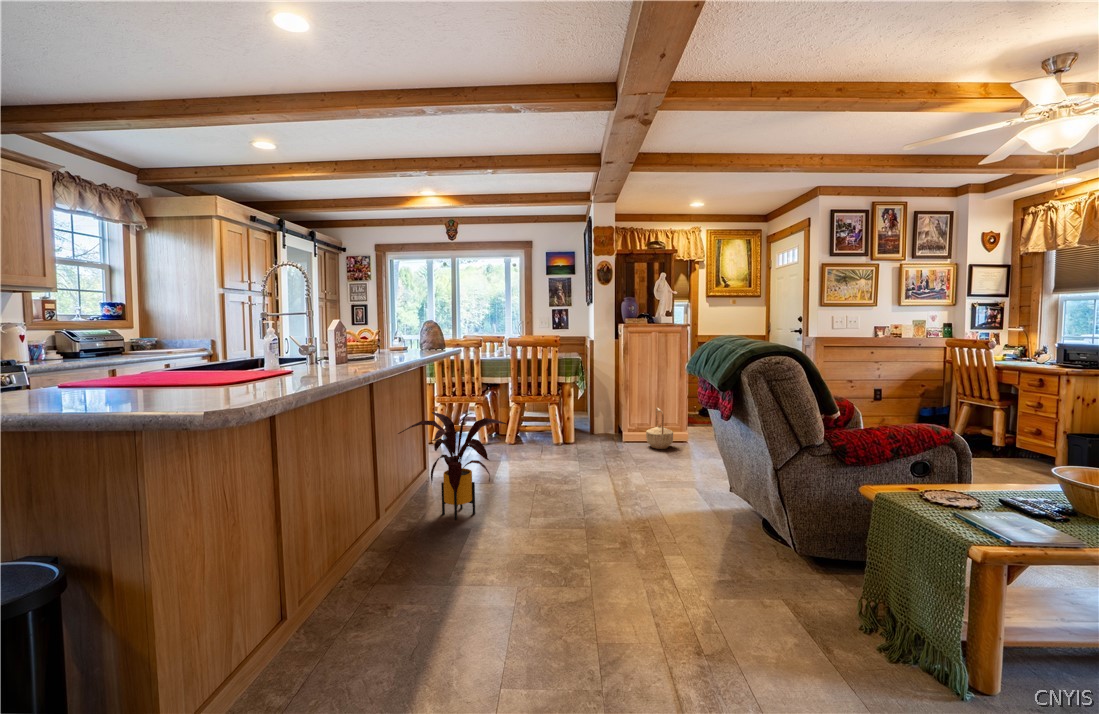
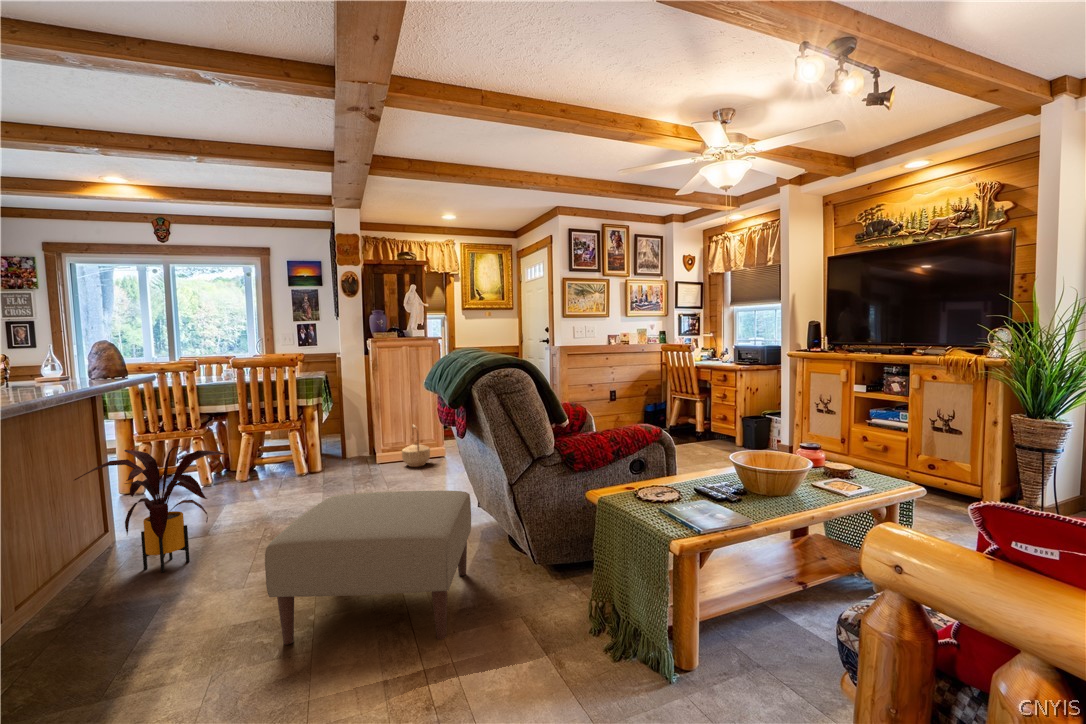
ottoman: none [547,479,747,667] -> present [265,490,471,645]

